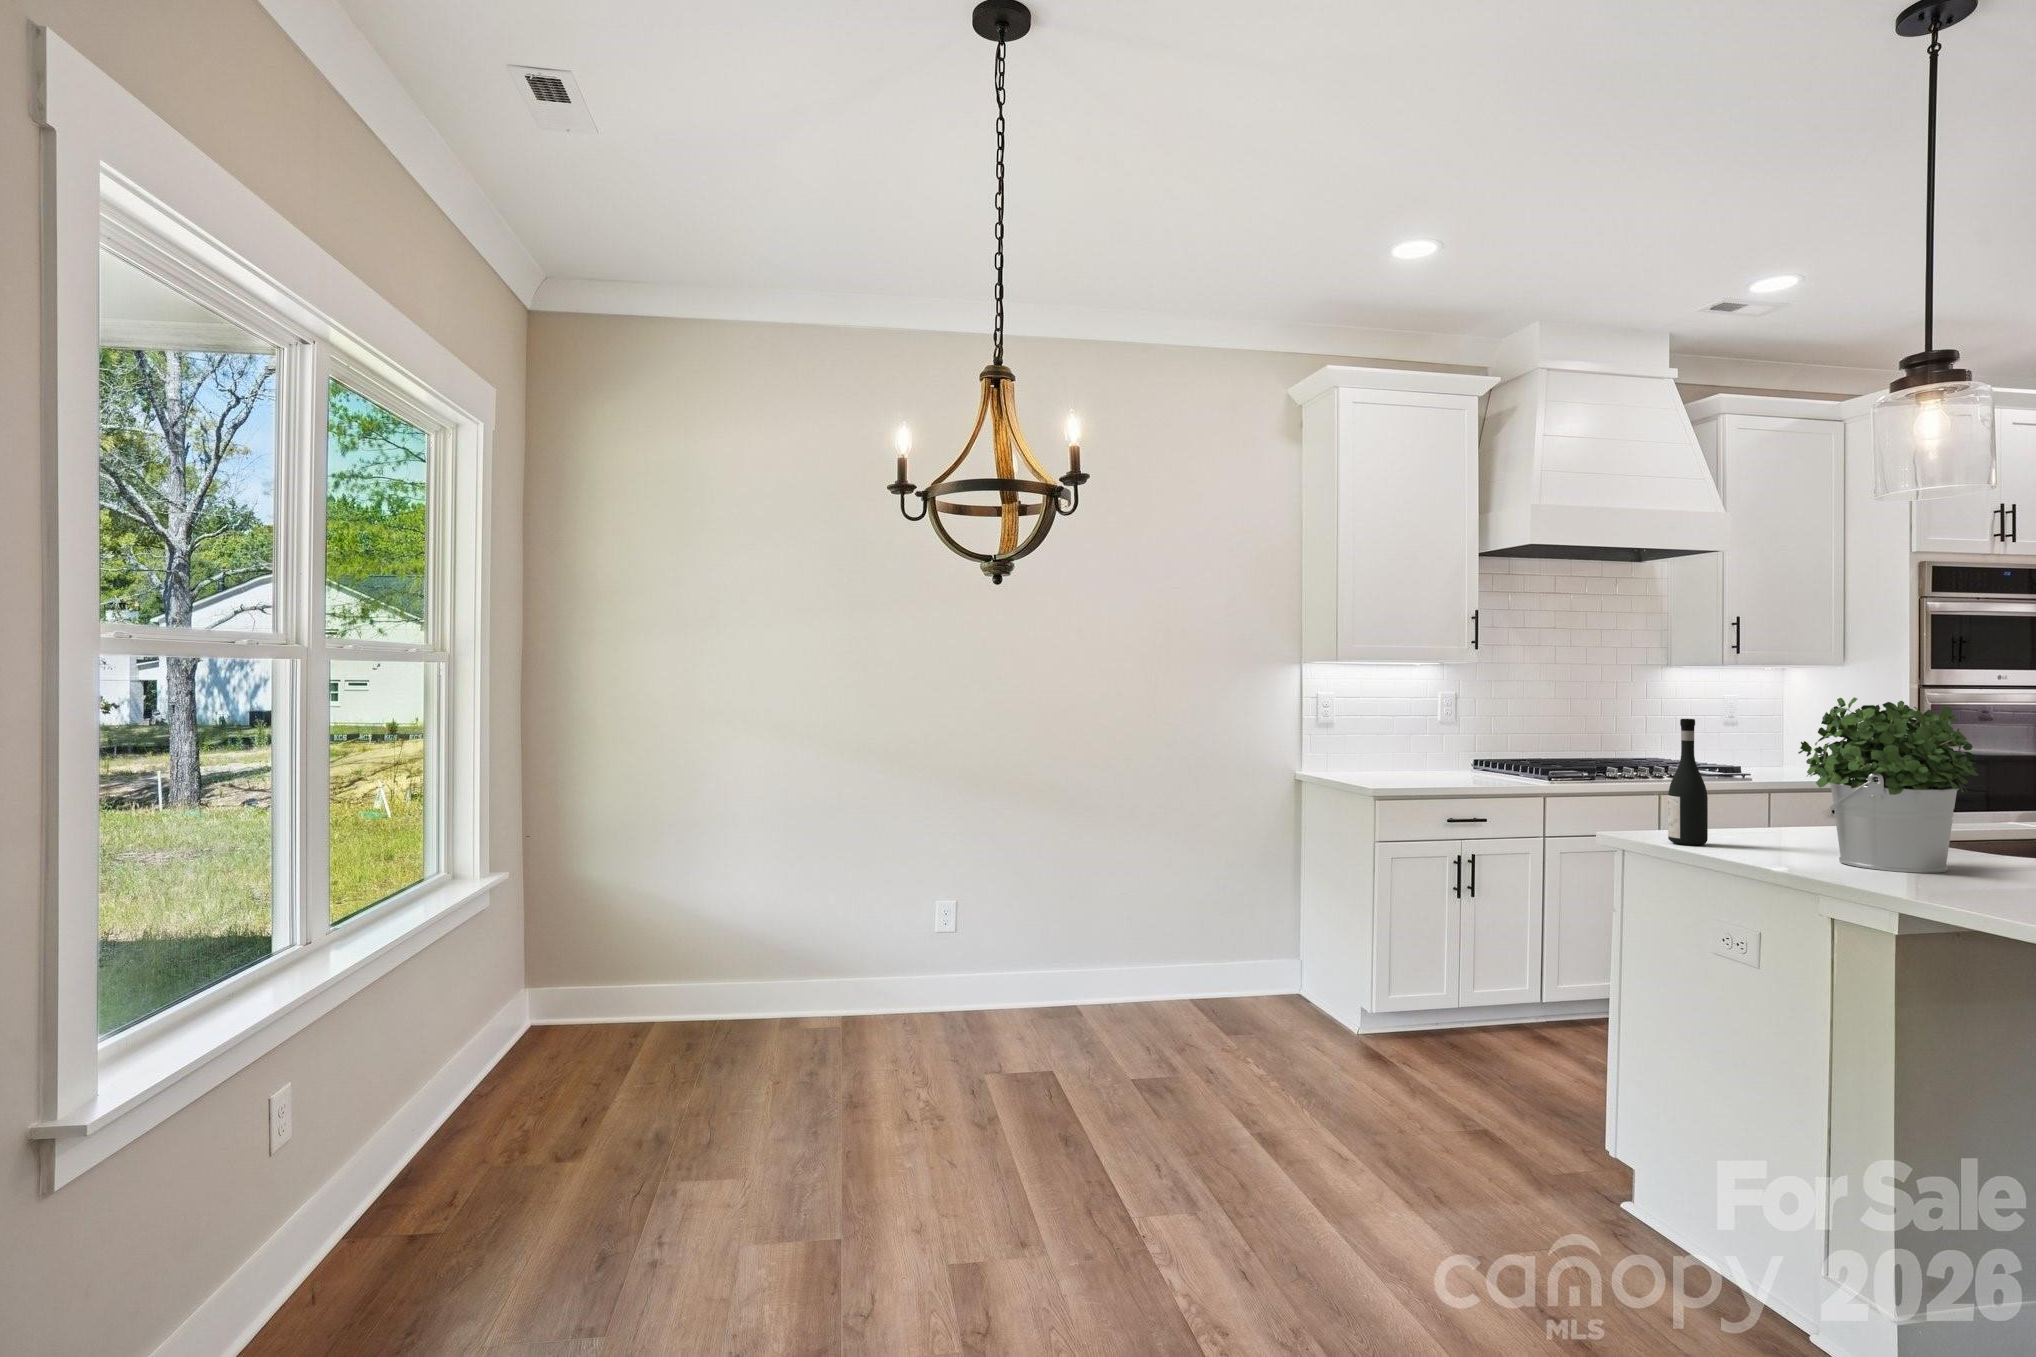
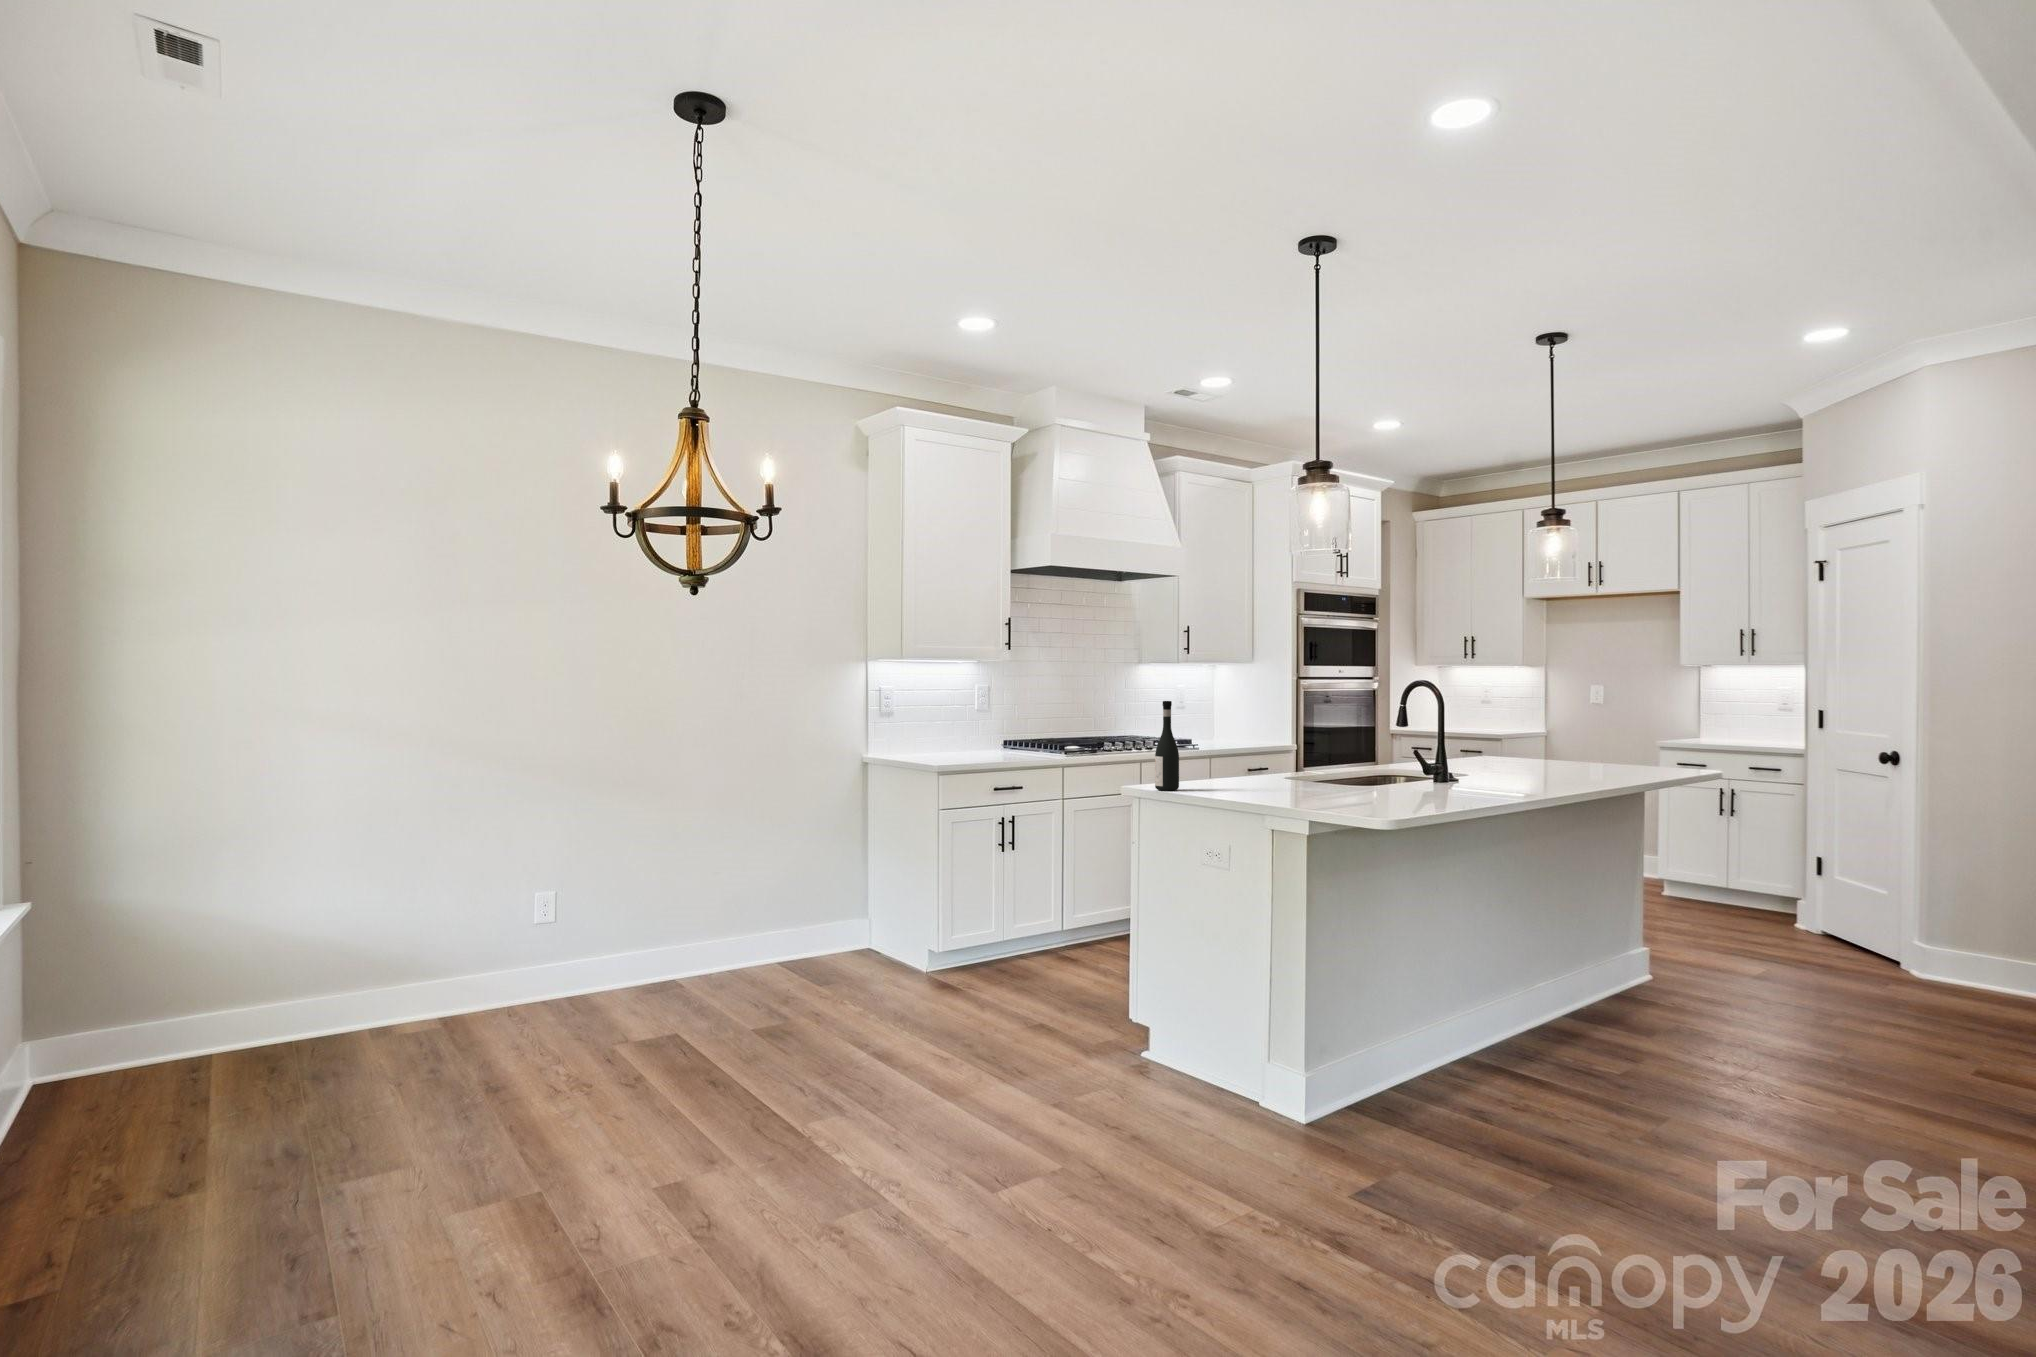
potted plant: present [1798,697,1978,873] -> none [1232,684,1327,798]

